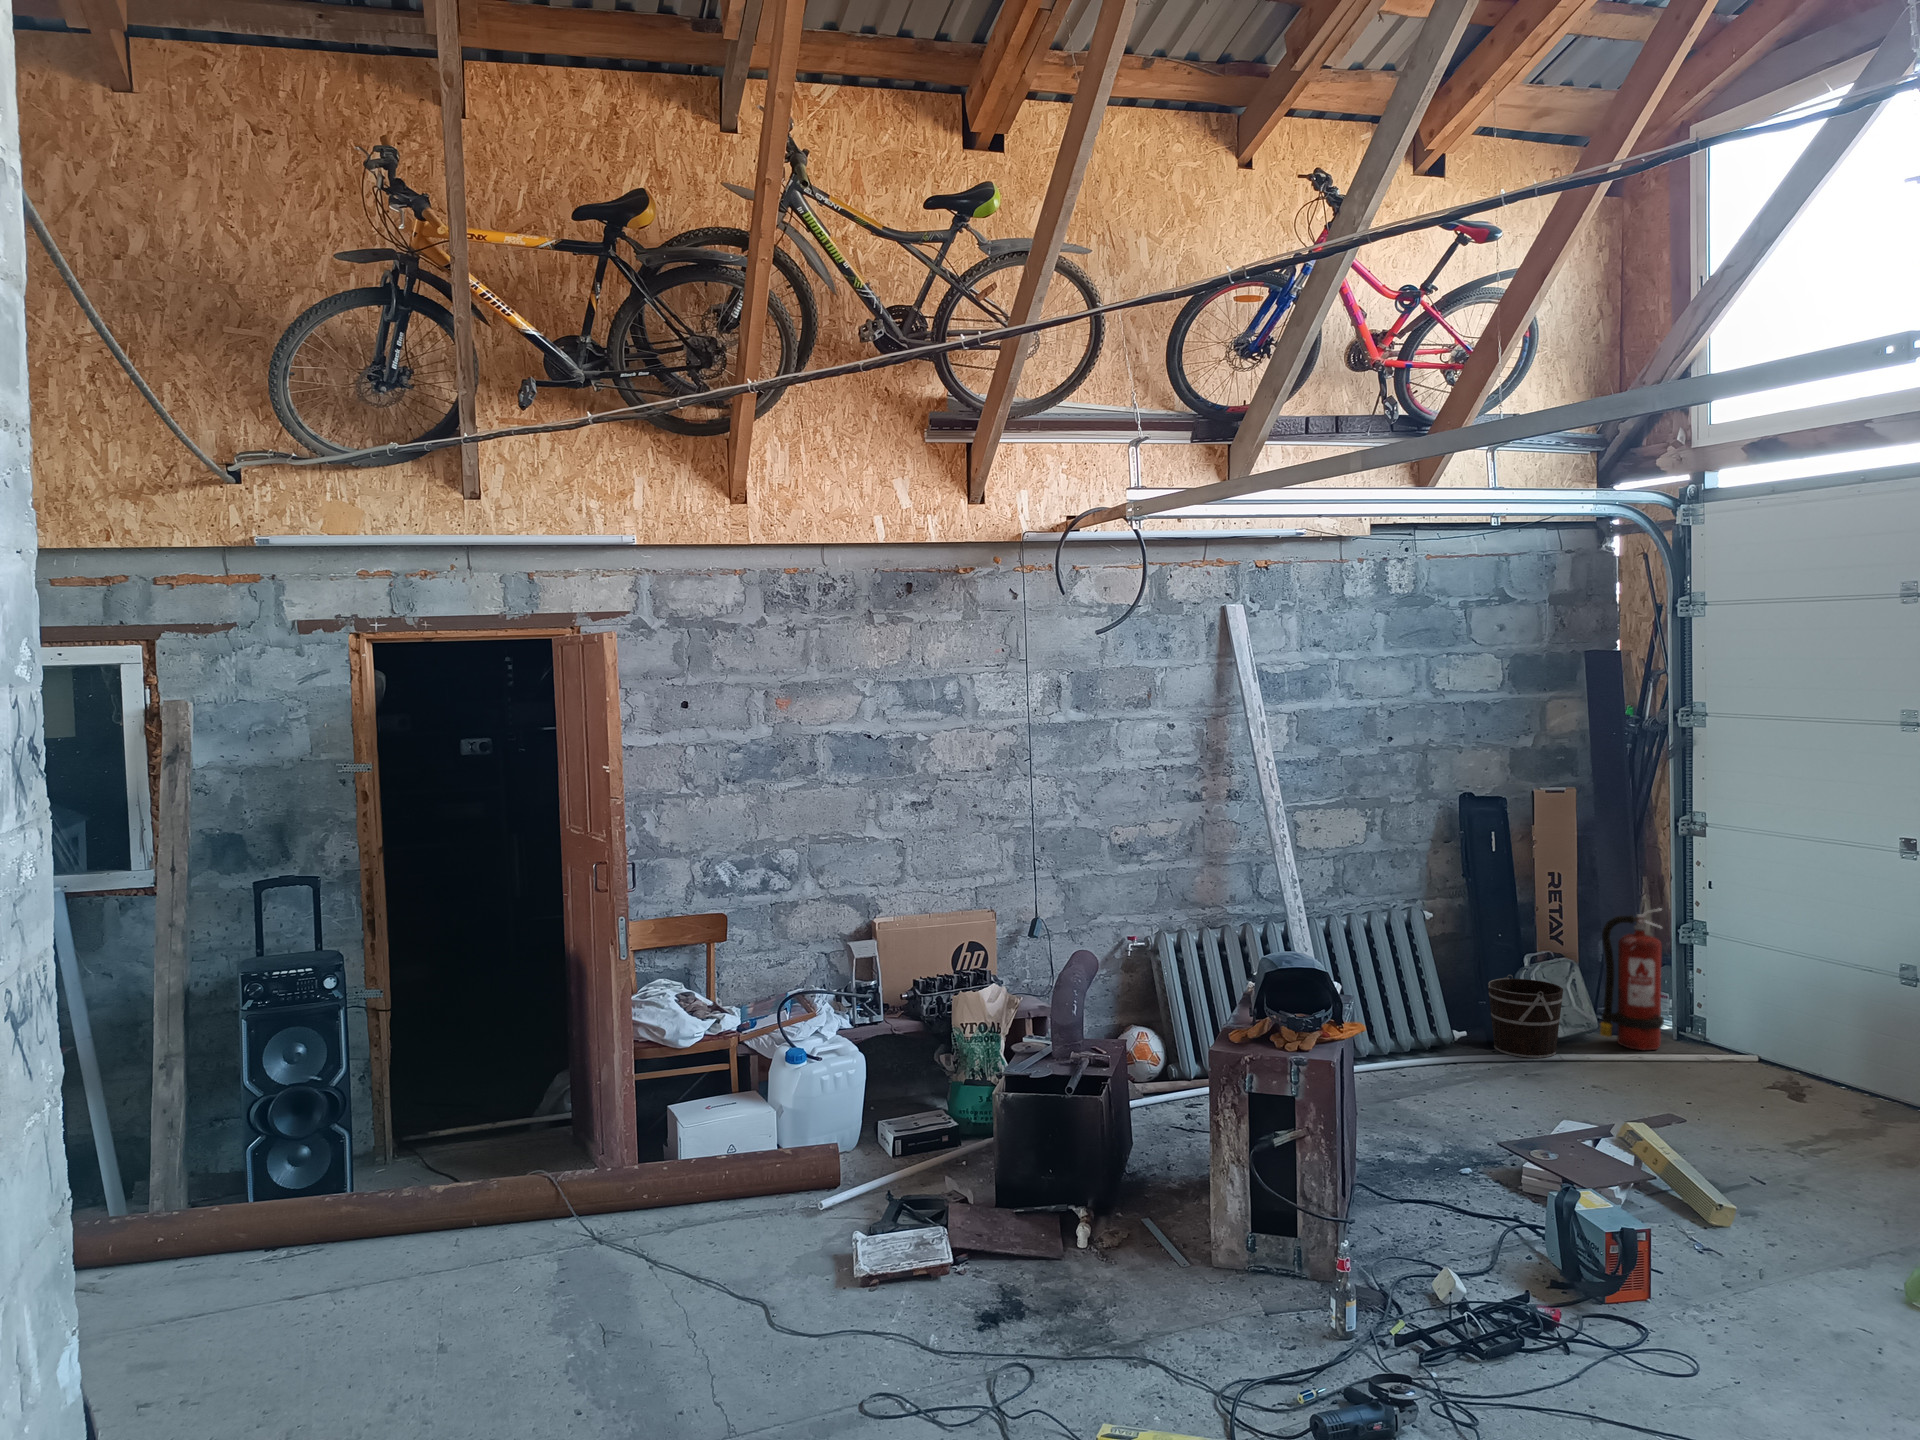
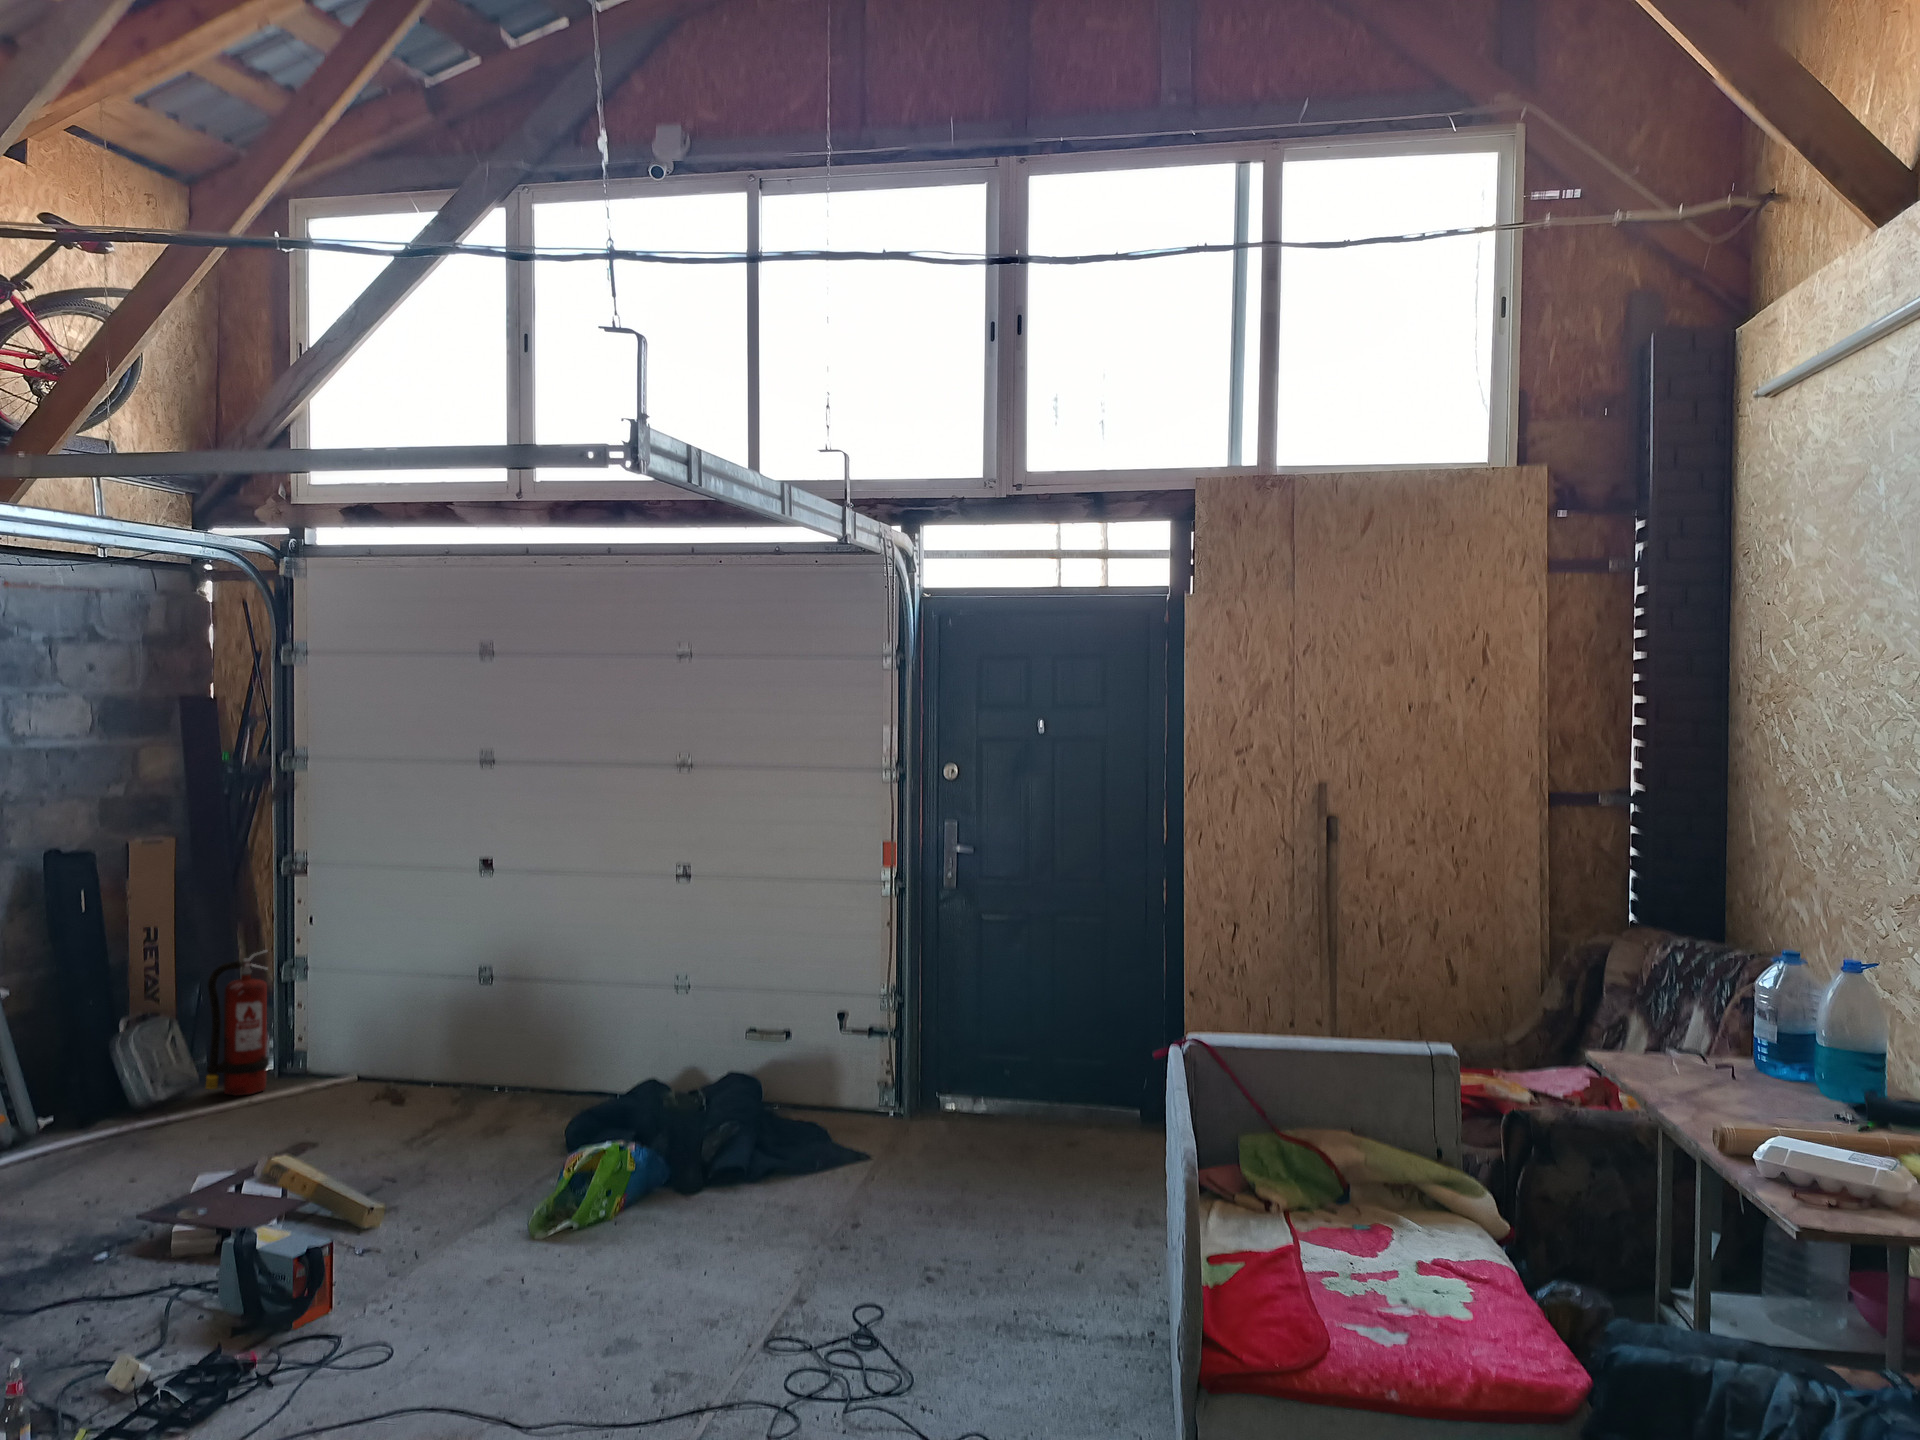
bucket: present [1488,975,1563,1058] -> none [83,1044,171,1131]

